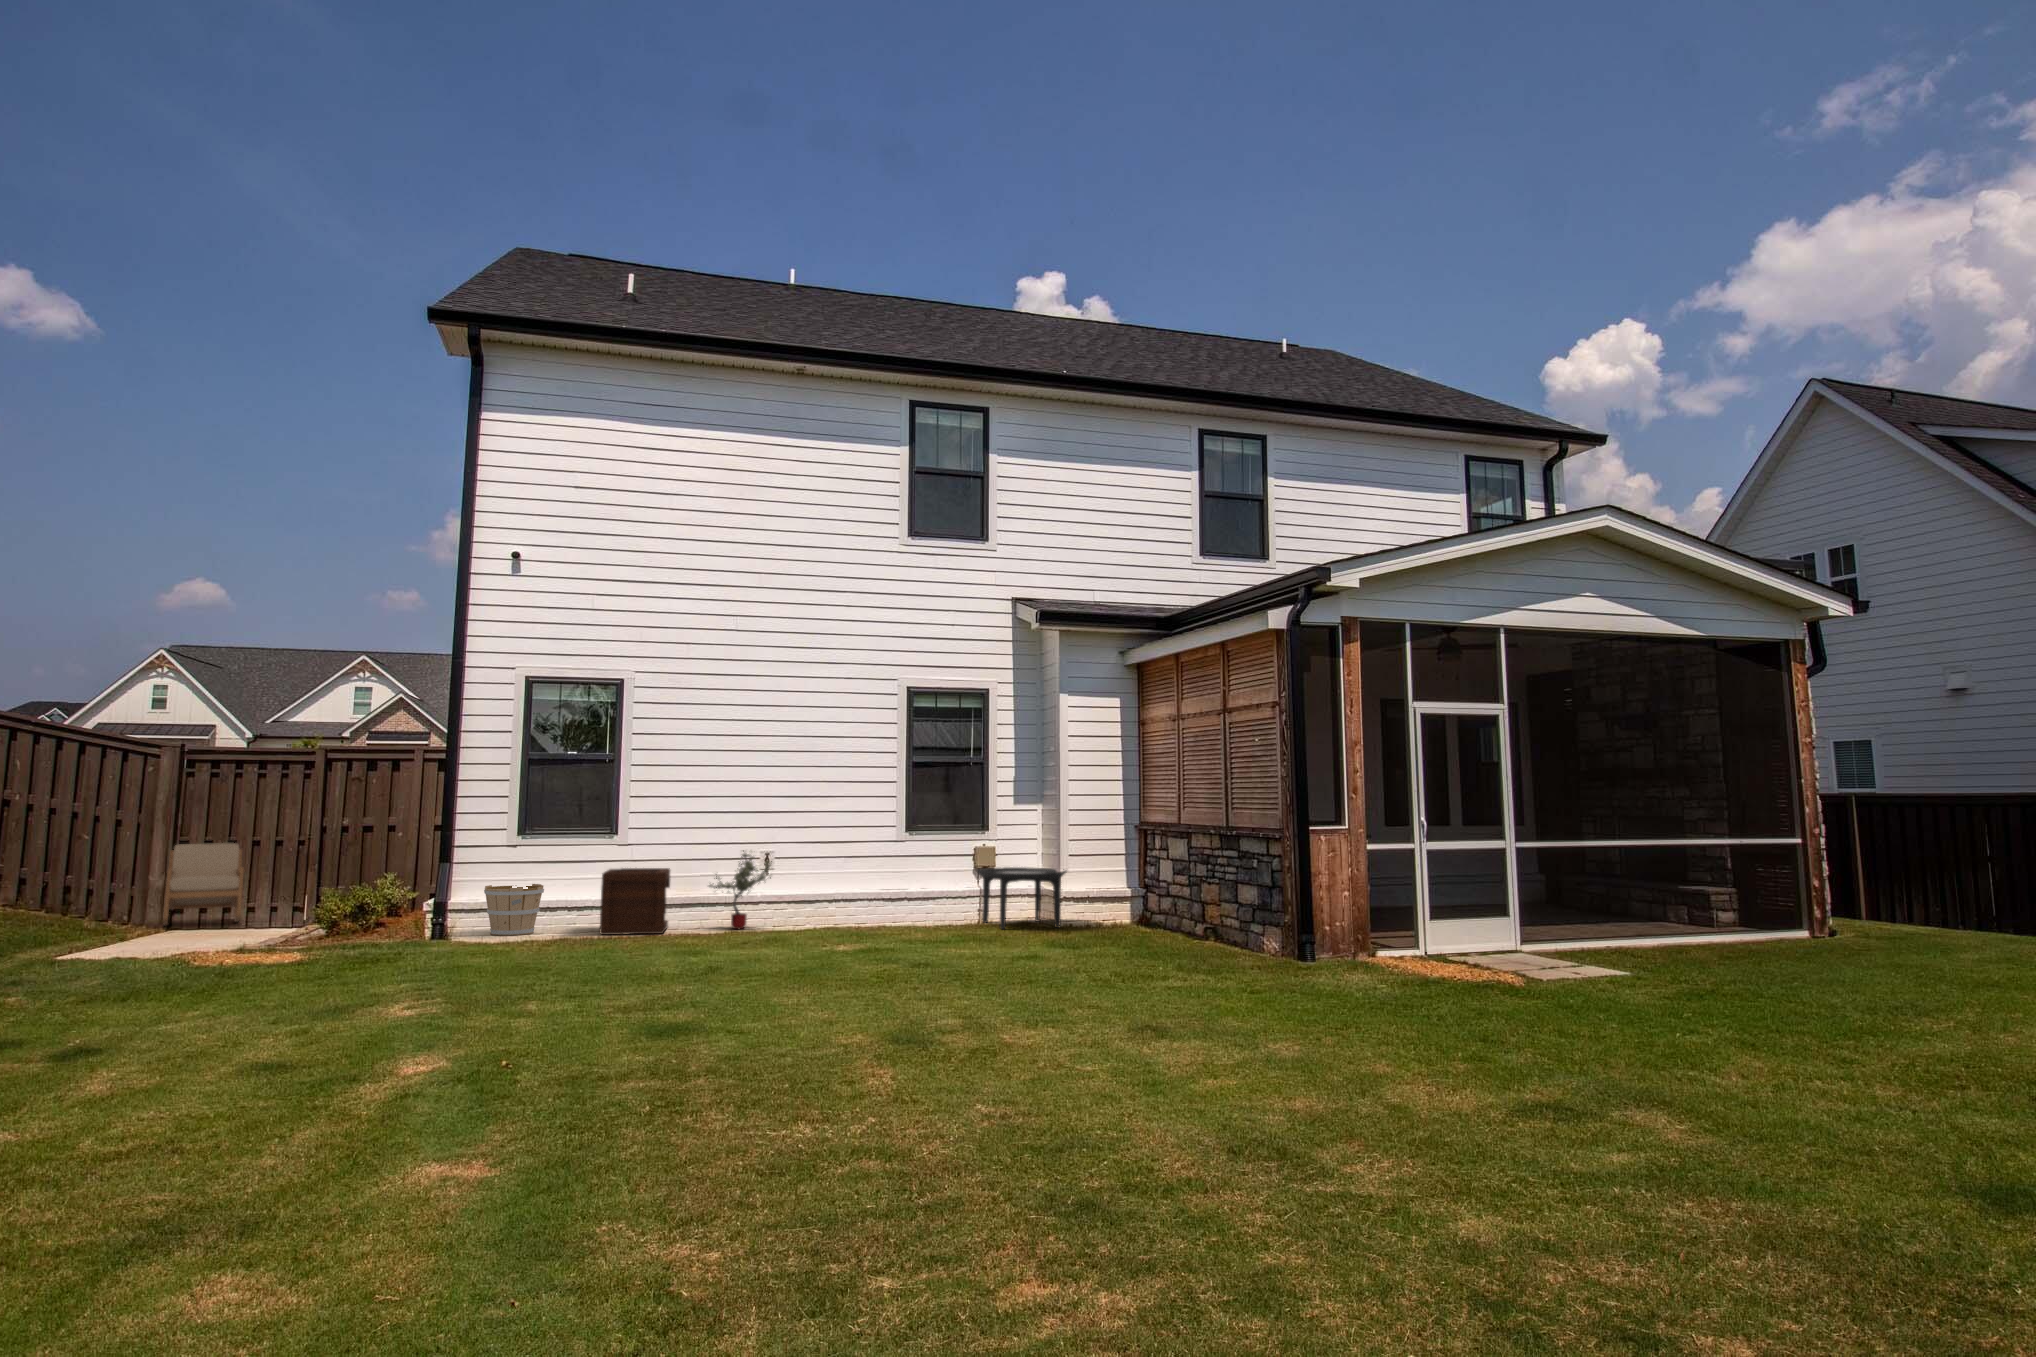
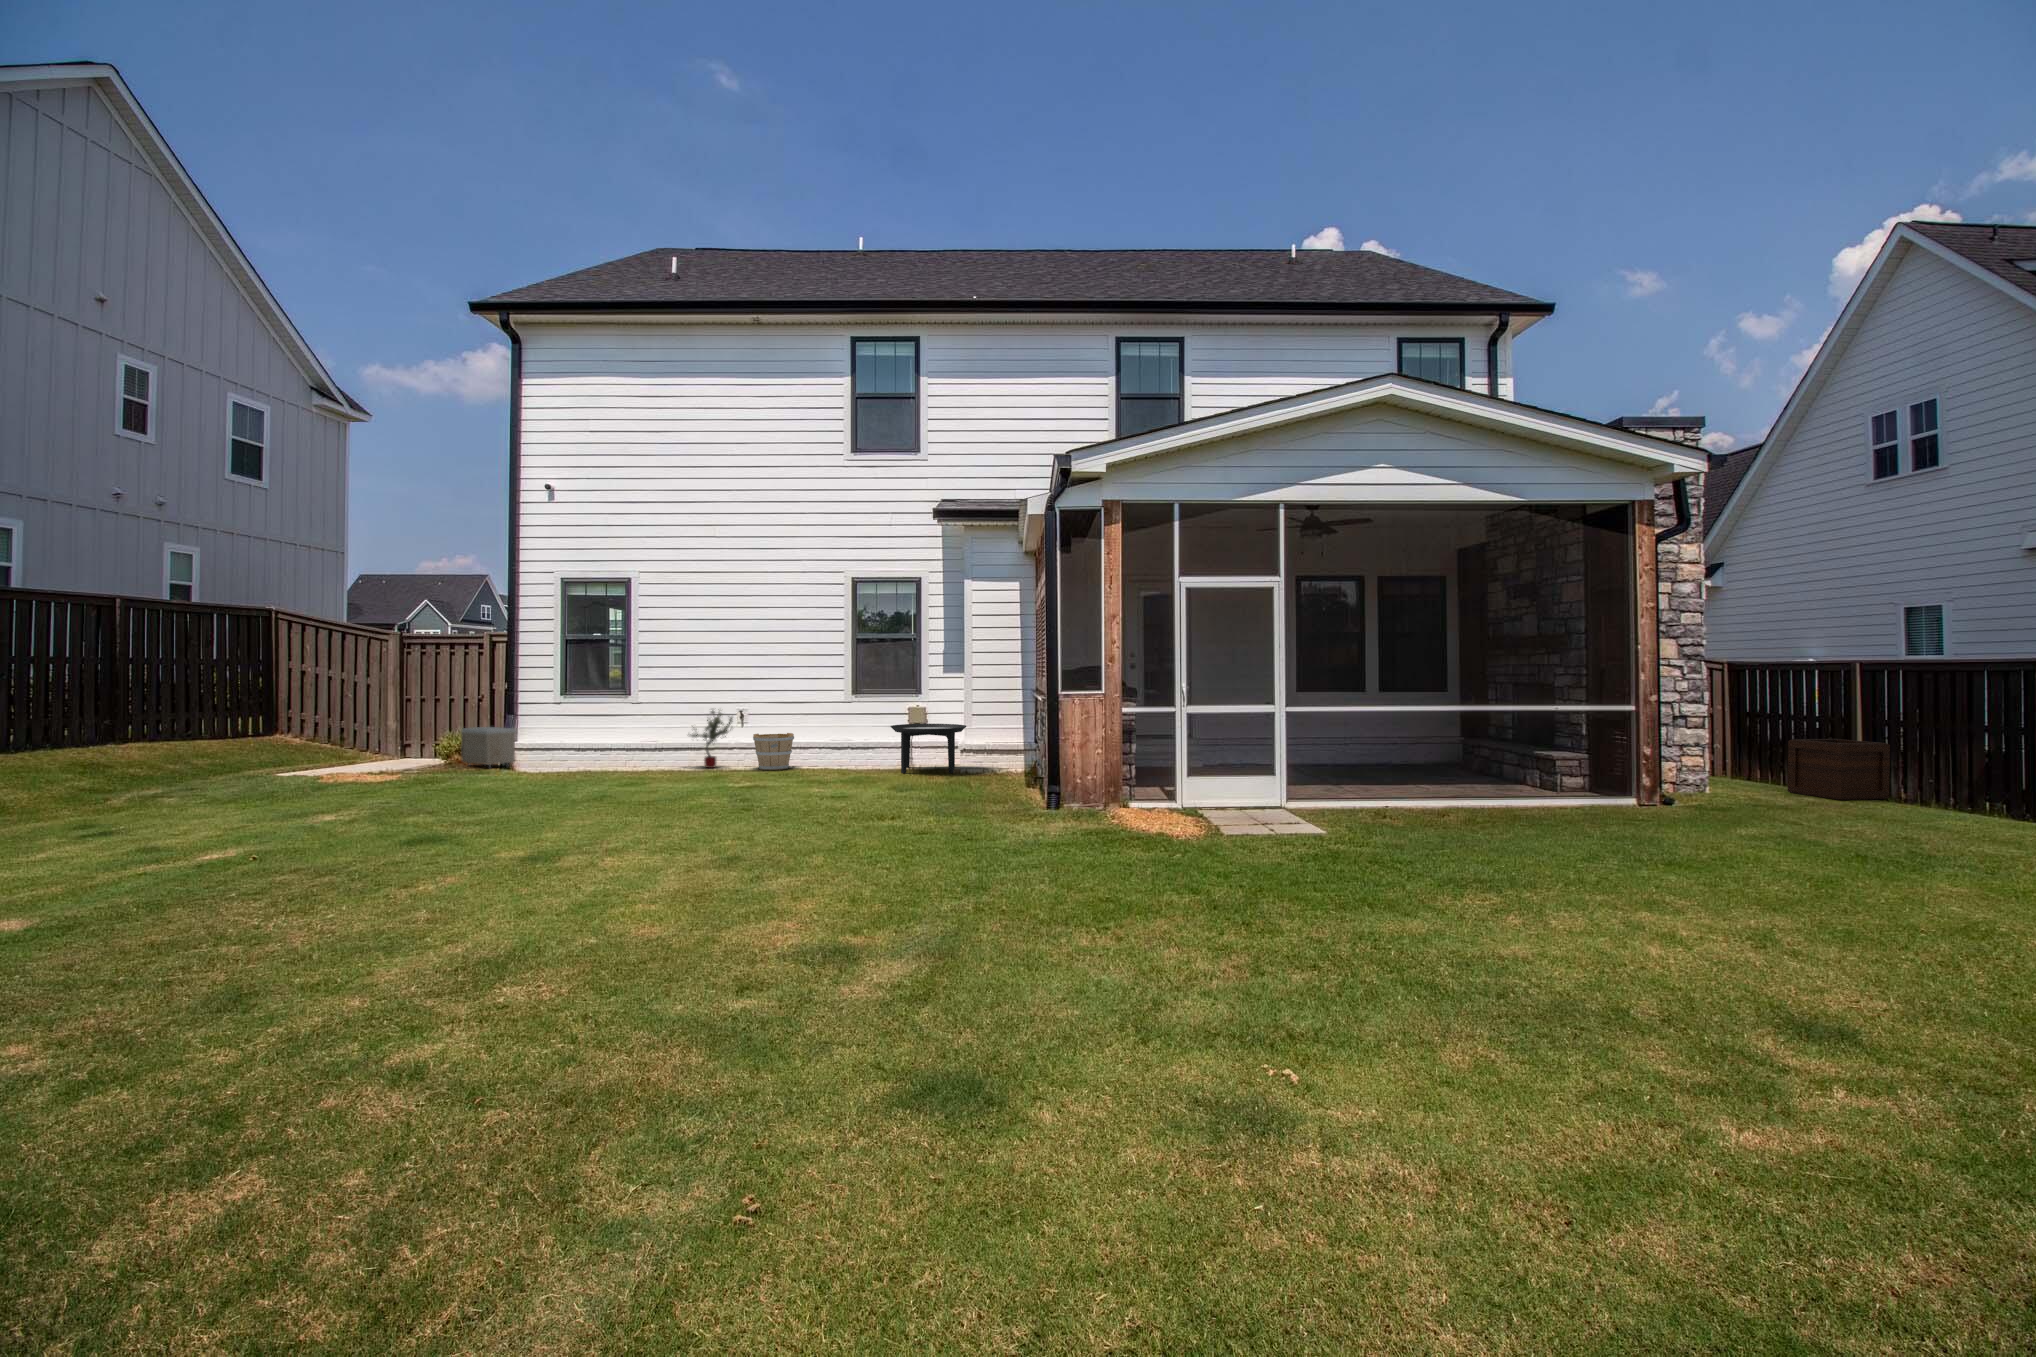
chair: present [163,843,244,926] -> none [352,701,418,757]
wooden crate: present [600,868,670,935] -> present [1788,739,1890,800]
storage bench: none [371,878,459,937] -> present [461,727,516,767]
wooden bucket: present [484,884,544,936] -> present [753,733,794,770]

